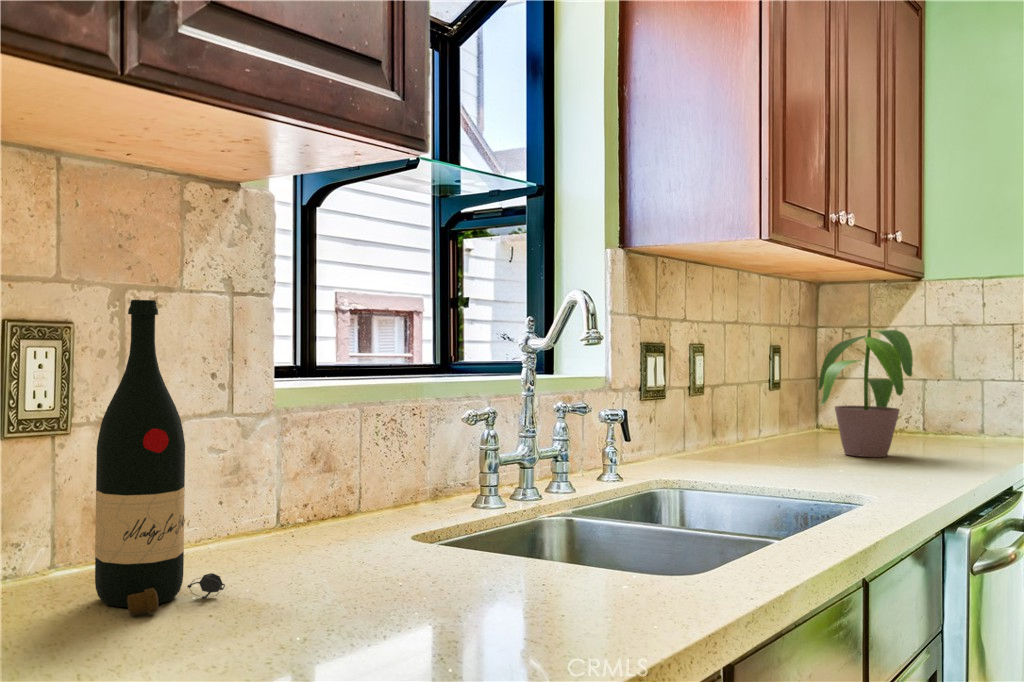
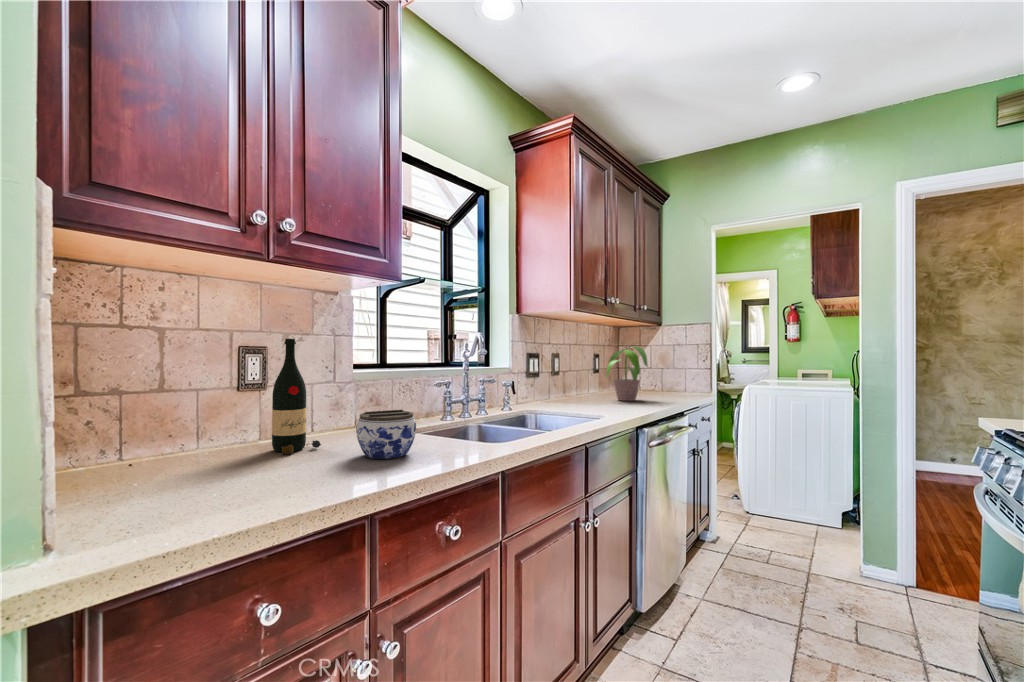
jar: none [334,495,492,633] -> present [356,410,416,459]

